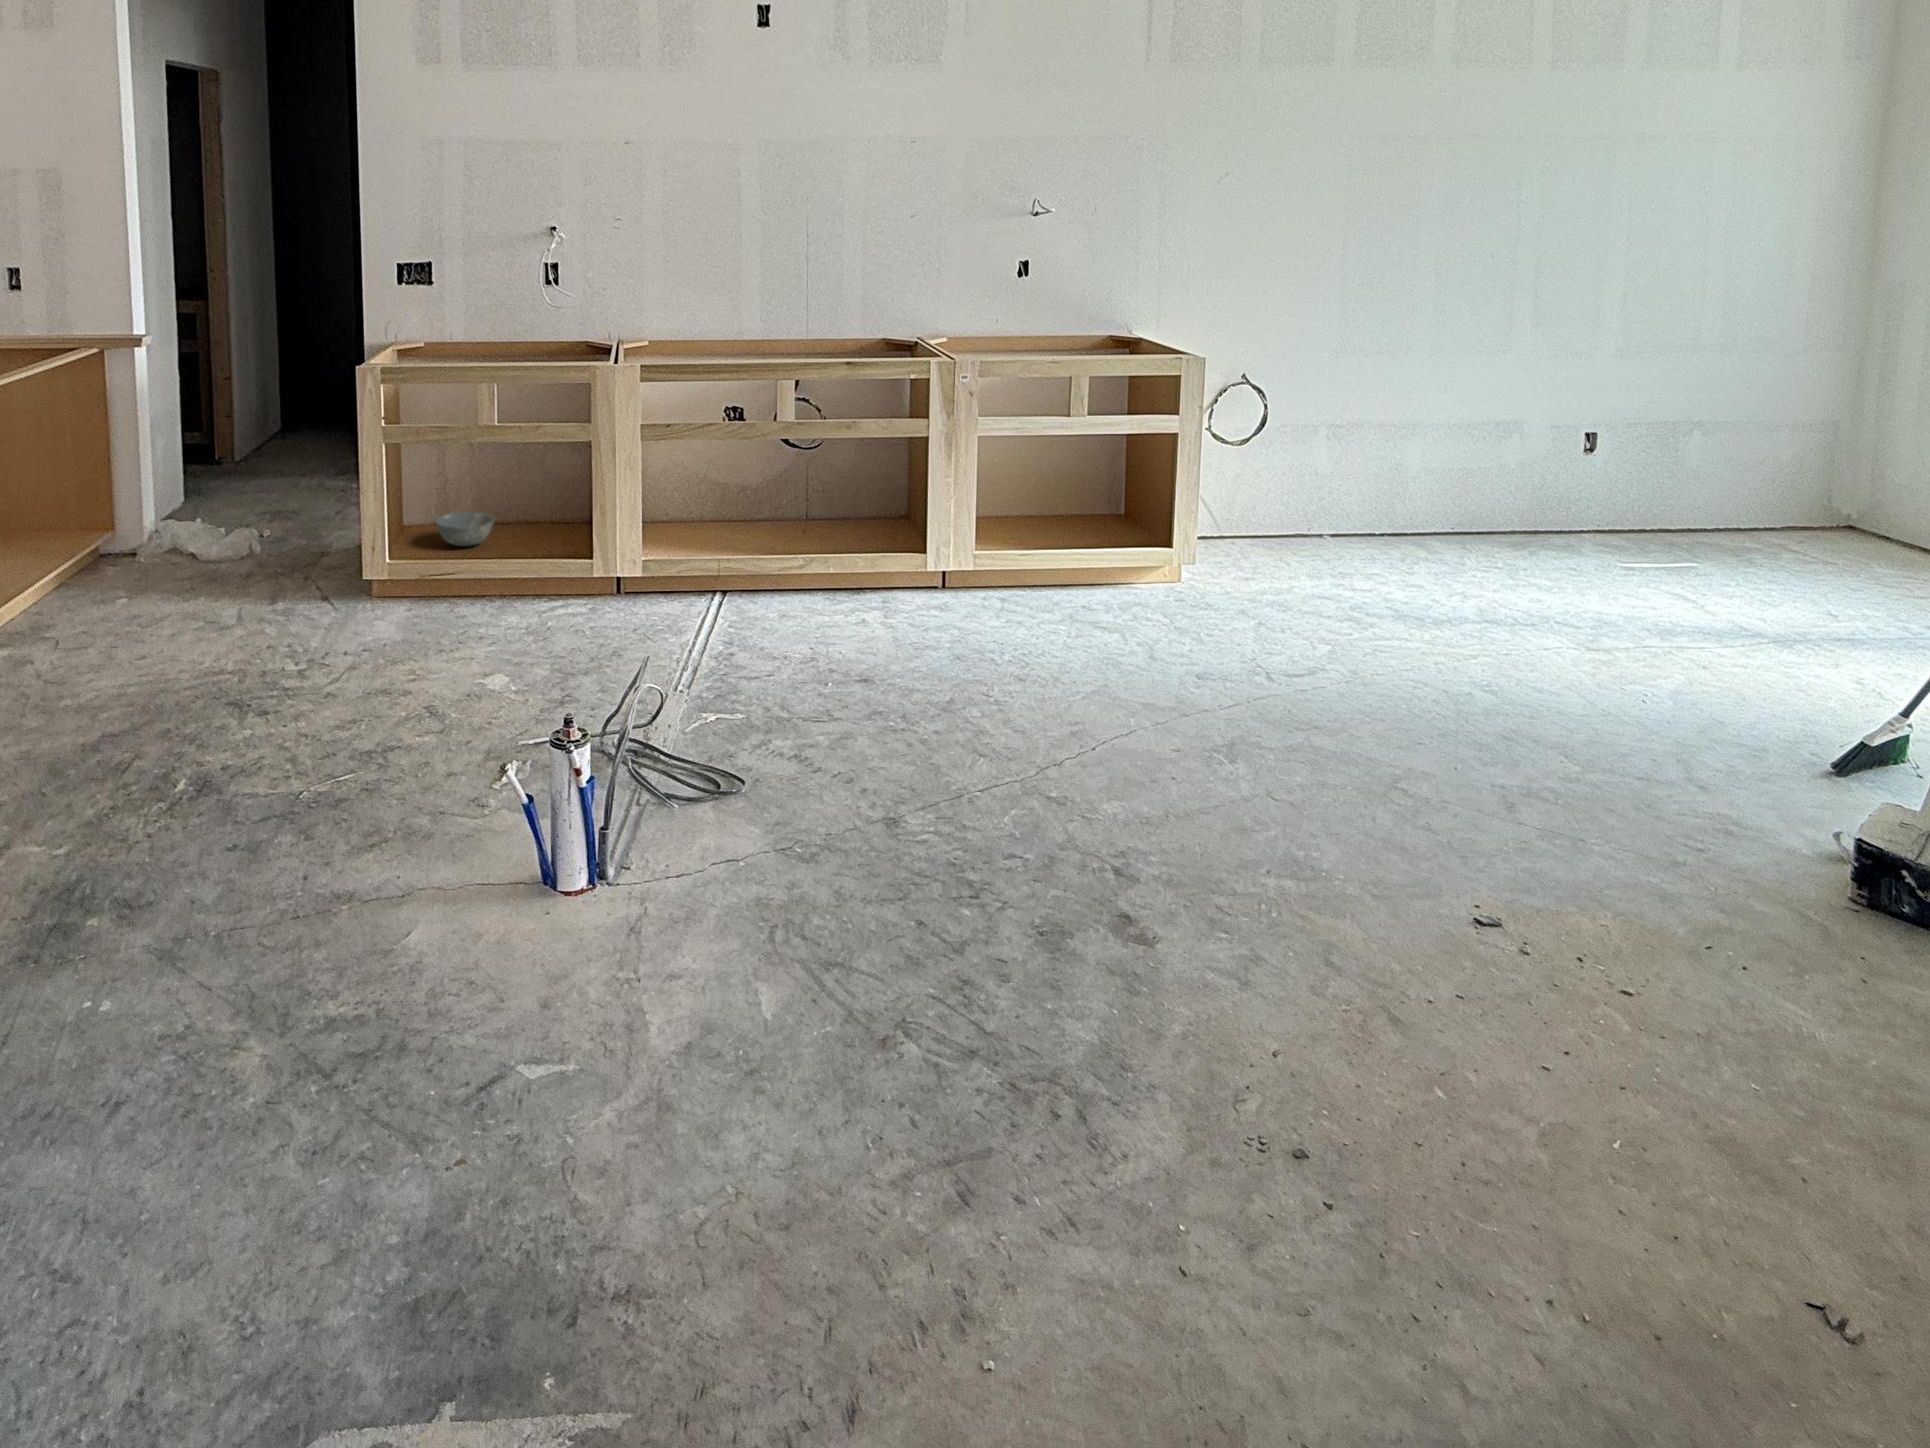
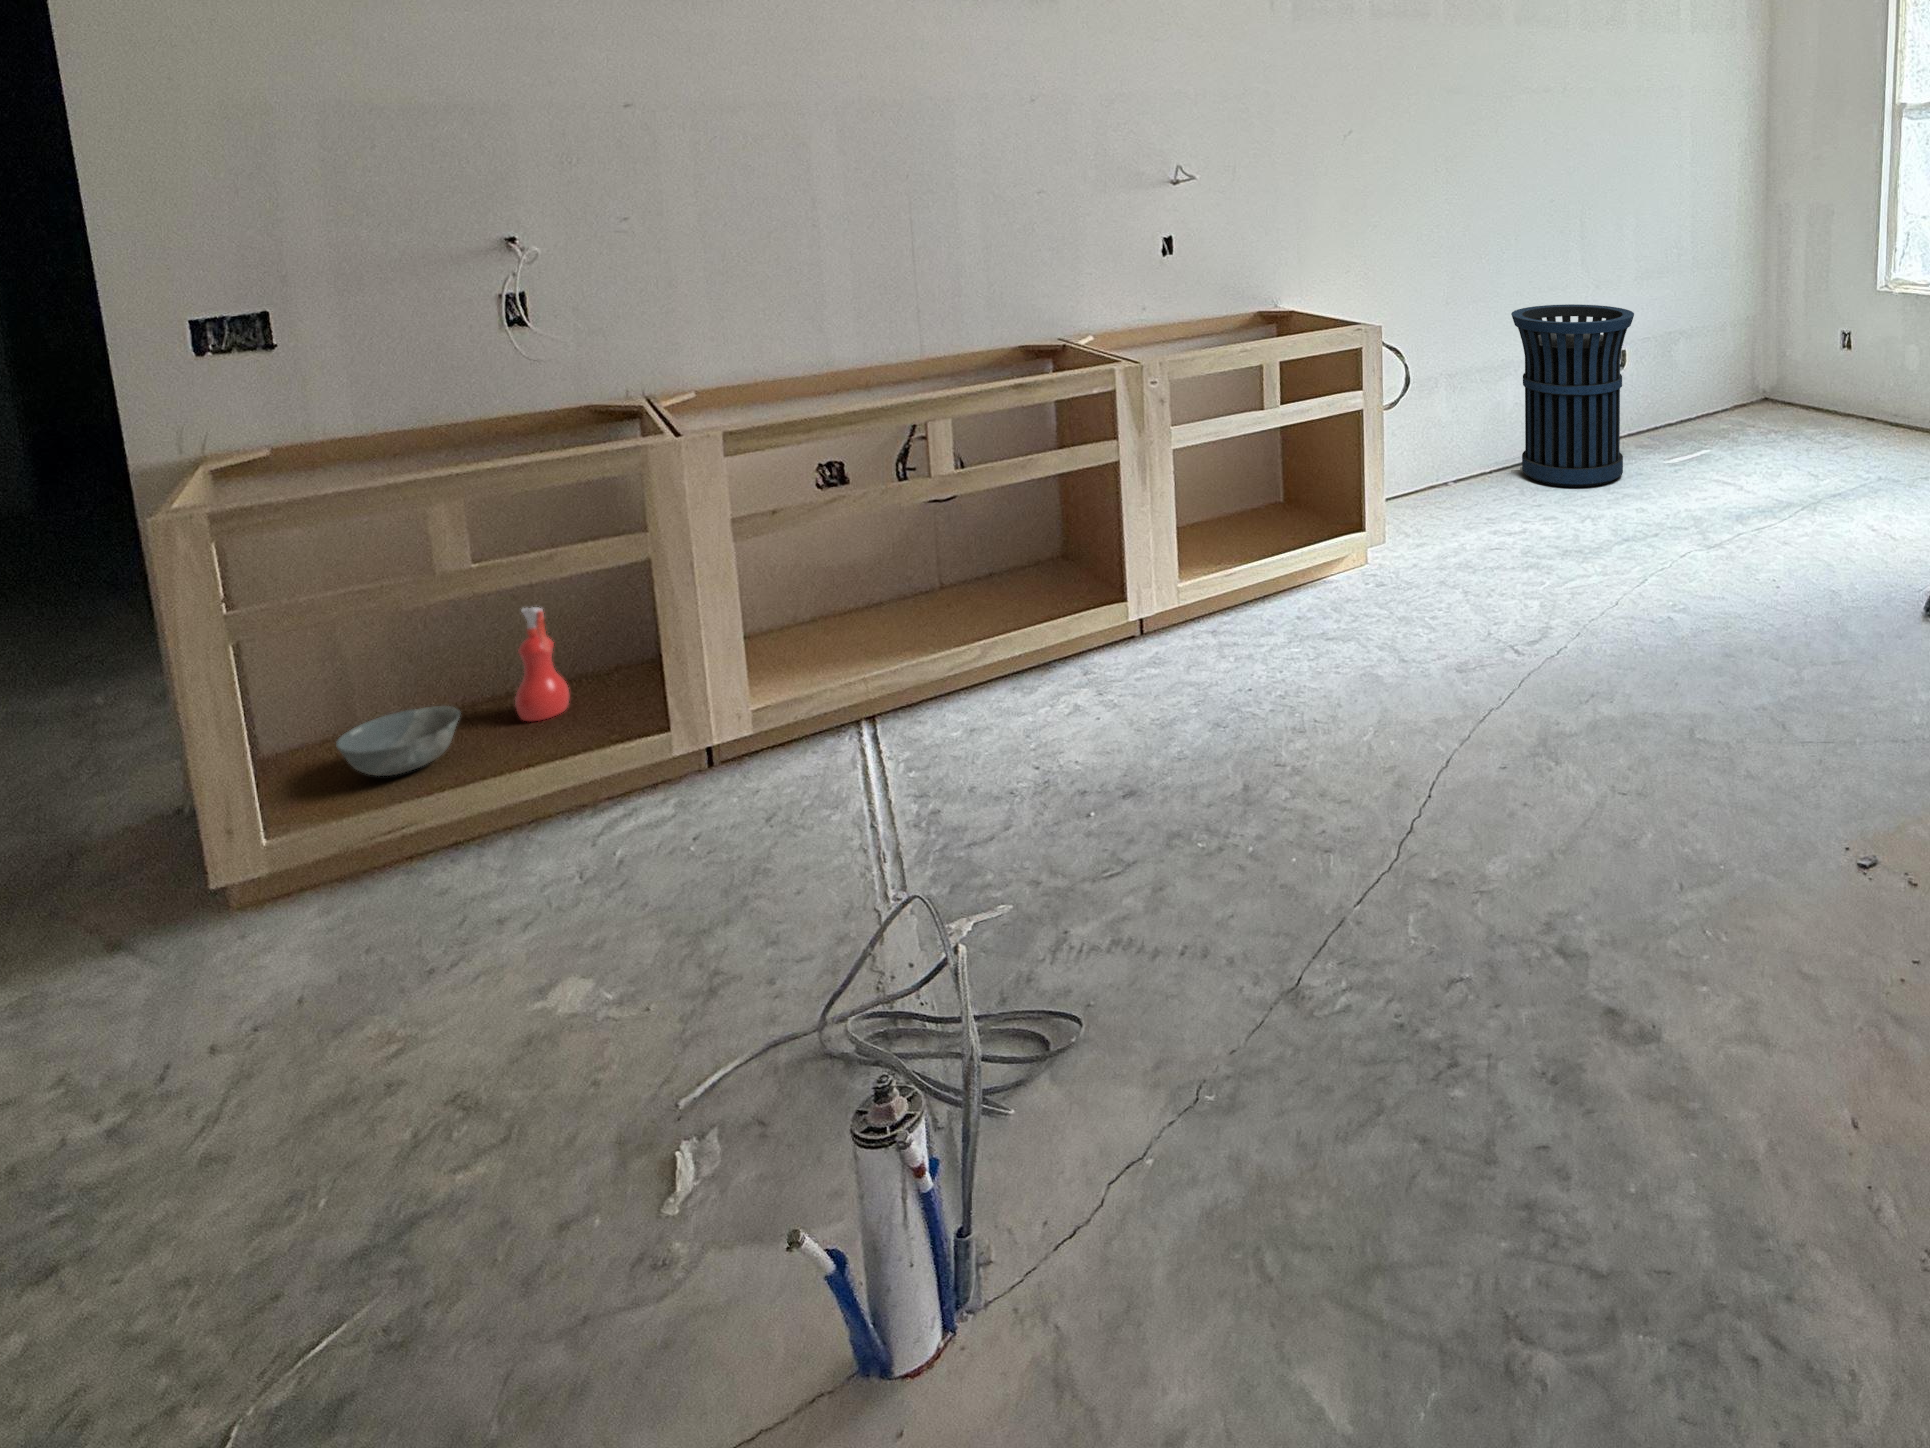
trash can: none [1409,367,1567,569] -> present [1511,304,1634,487]
spray bottle: none [526,466,555,538] -> present [515,607,570,721]

